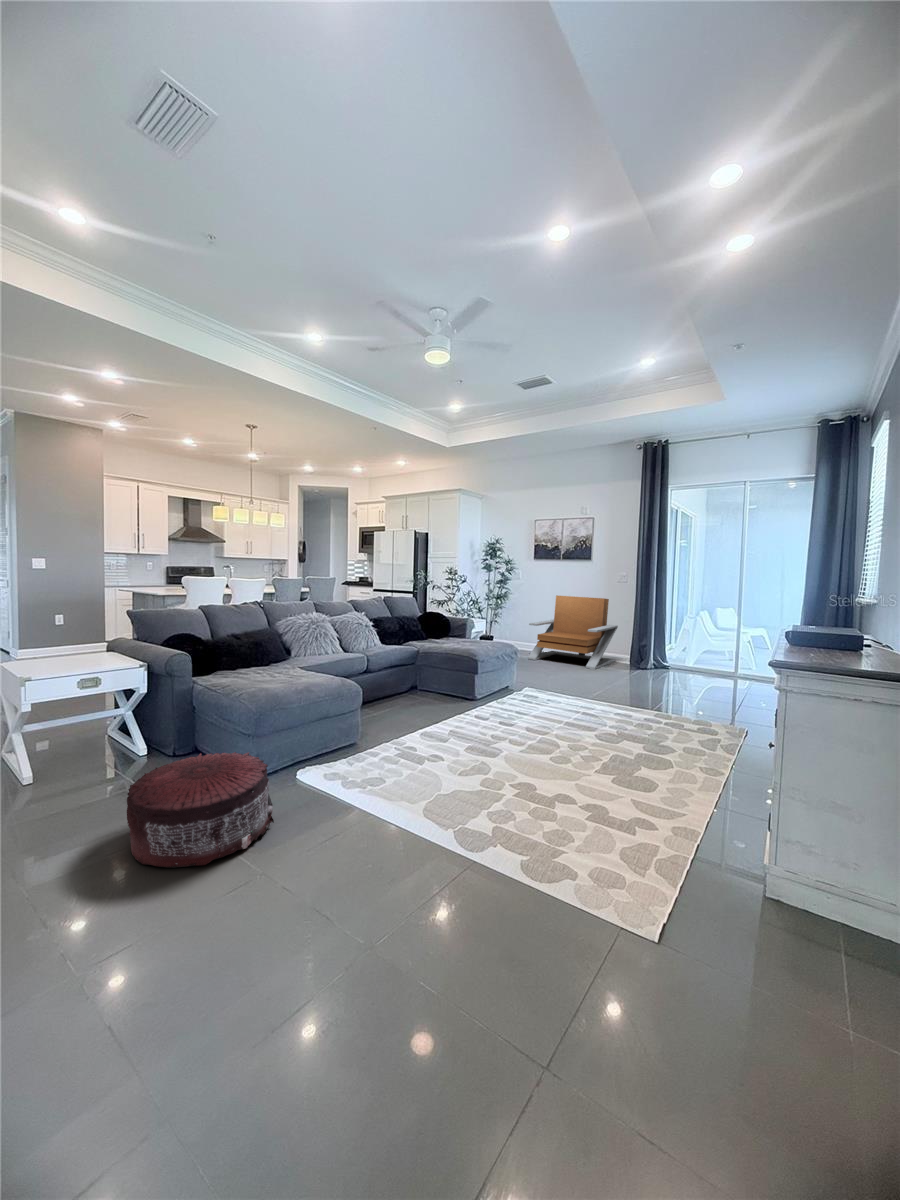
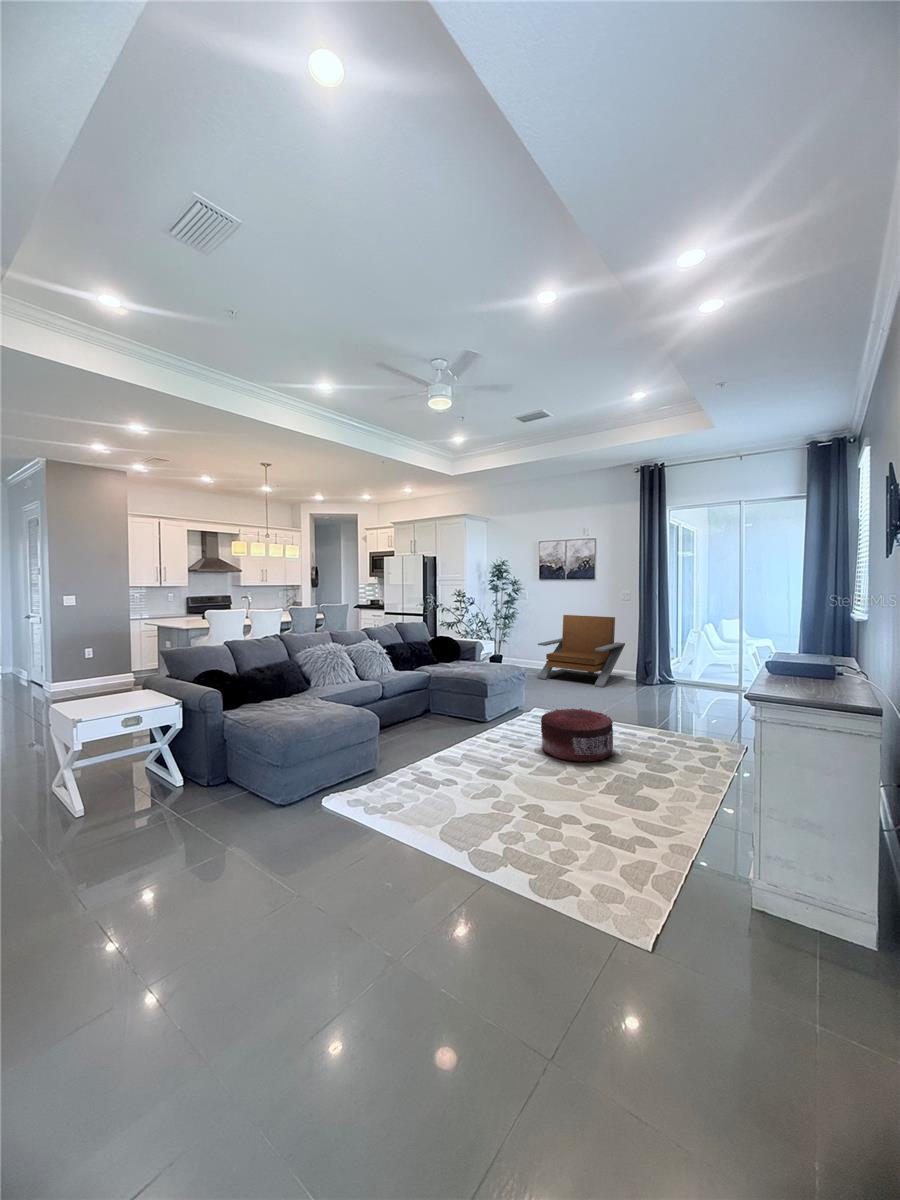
pouf: present [127,752,274,867] -> present [541,708,613,762]

